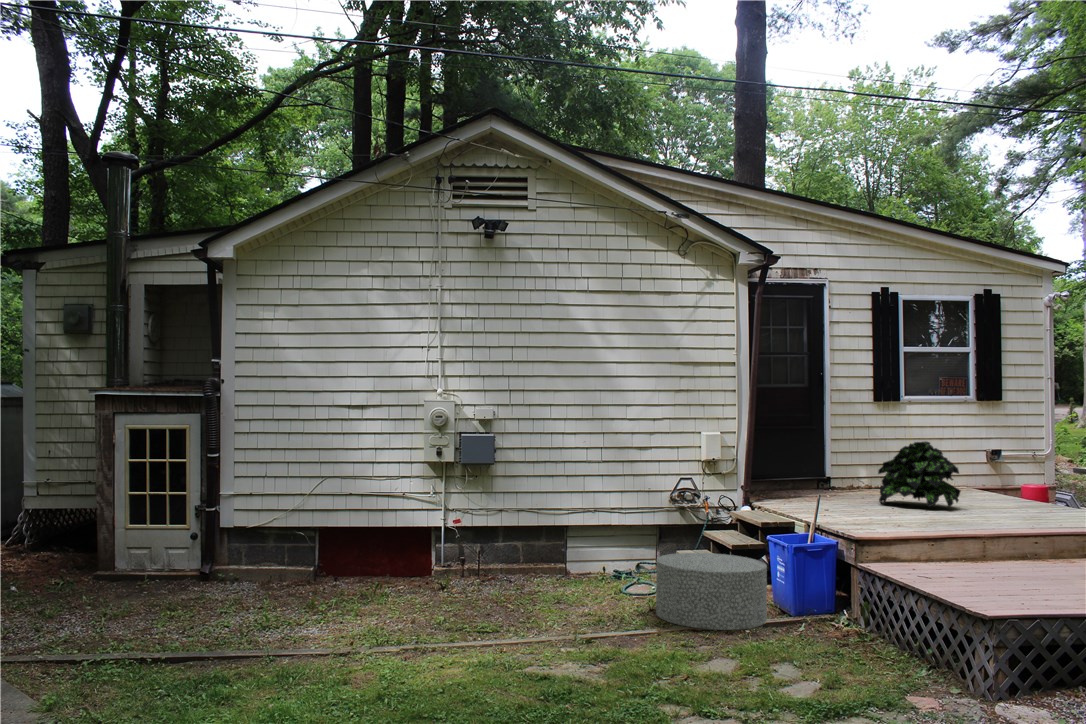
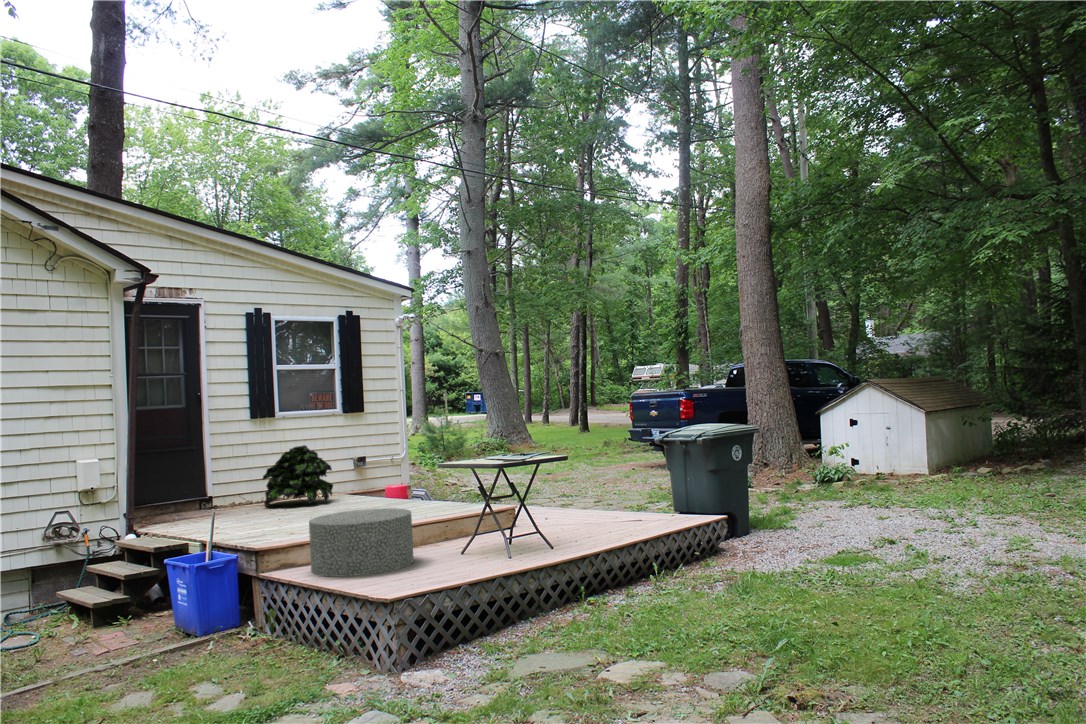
ottoman: present [656,553,767,630] -> present [309,508,414,576]

